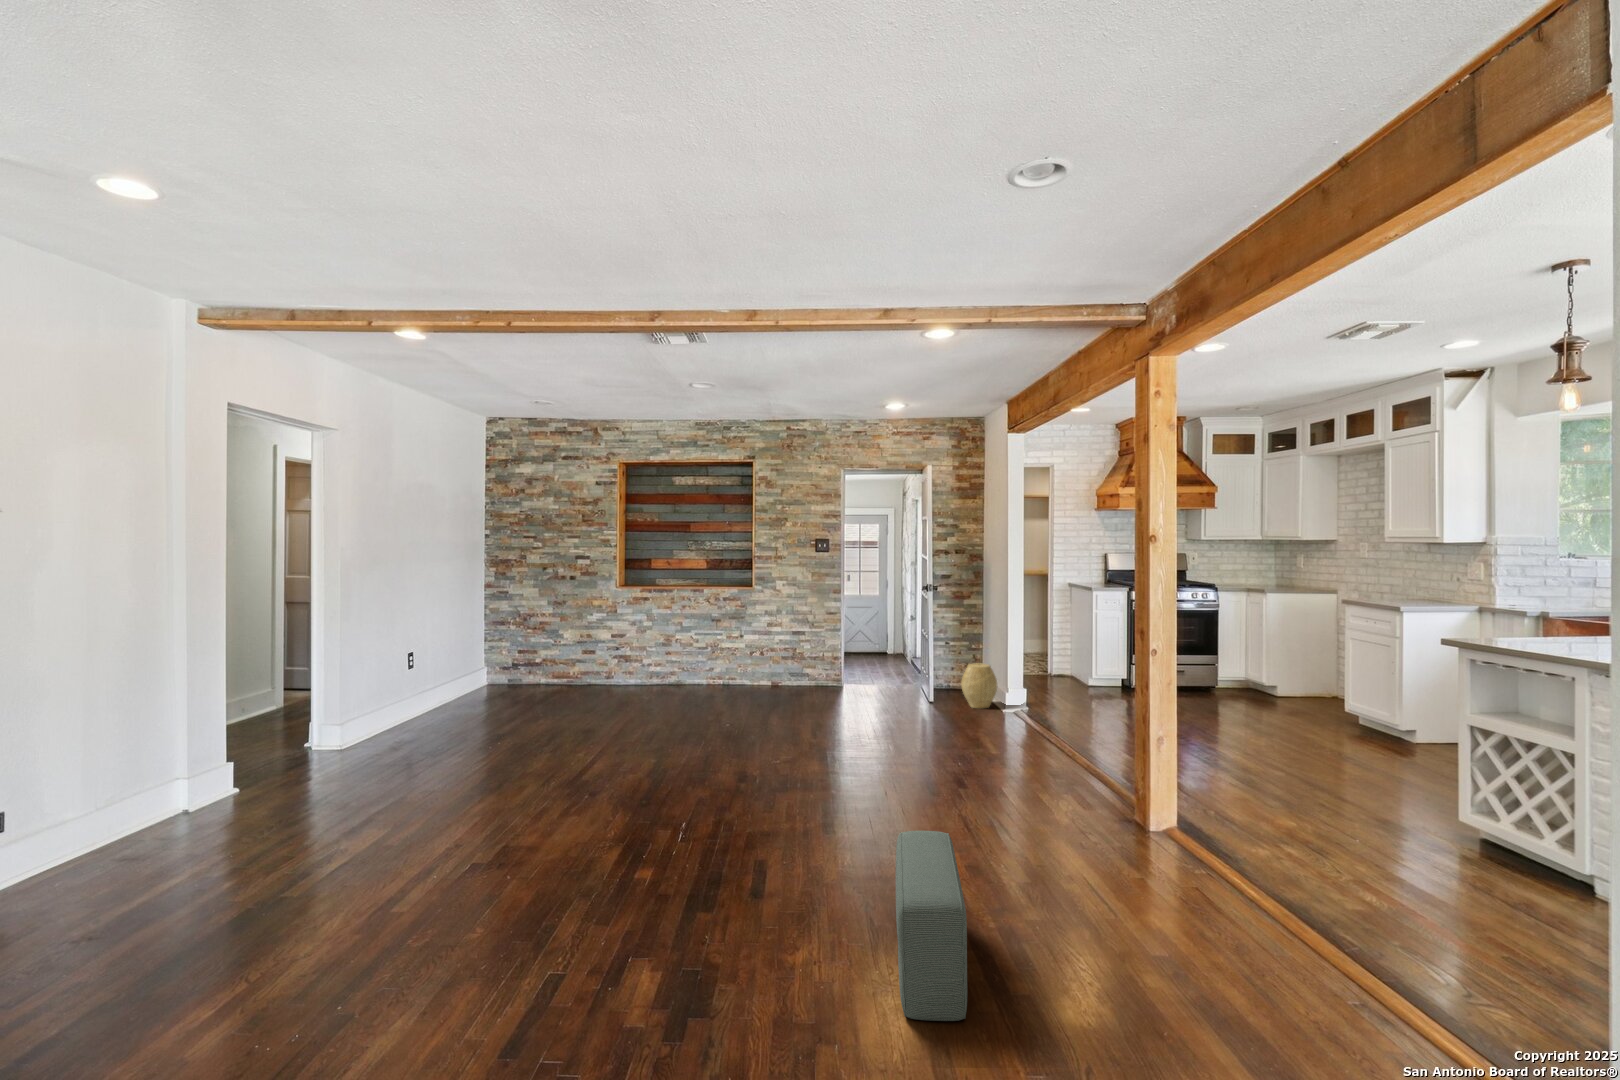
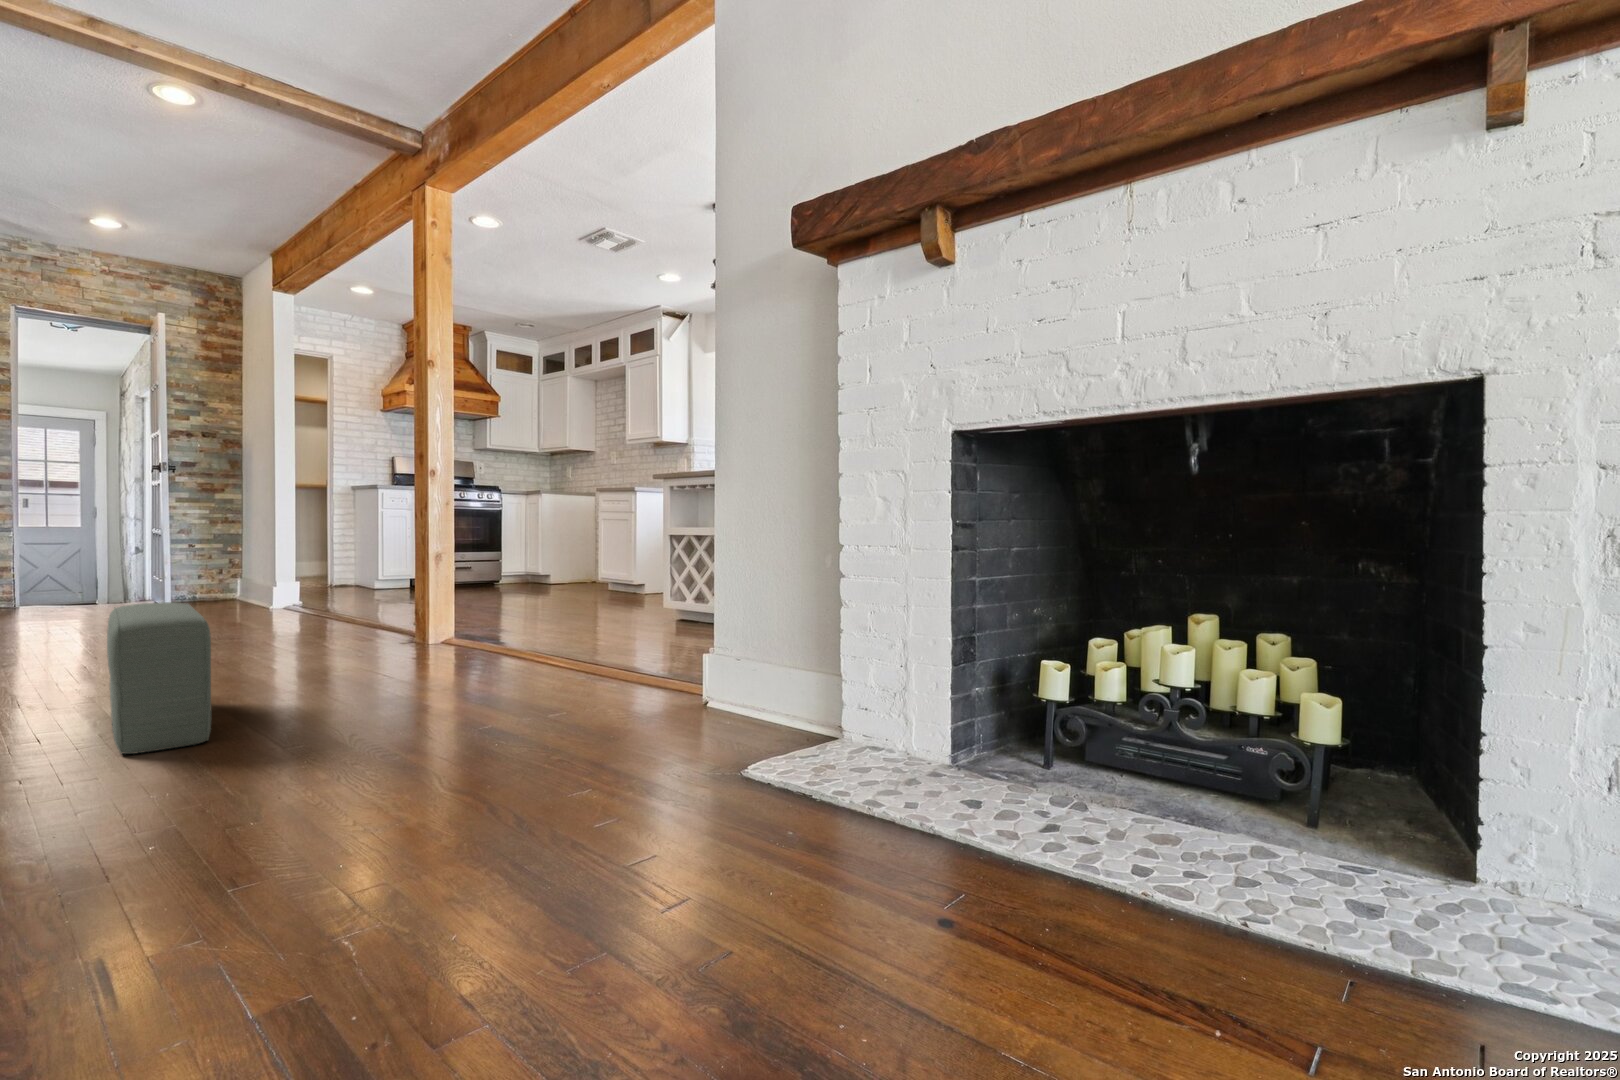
woven basket: present [961,663,997,708] -> none [210,555,260,607]

